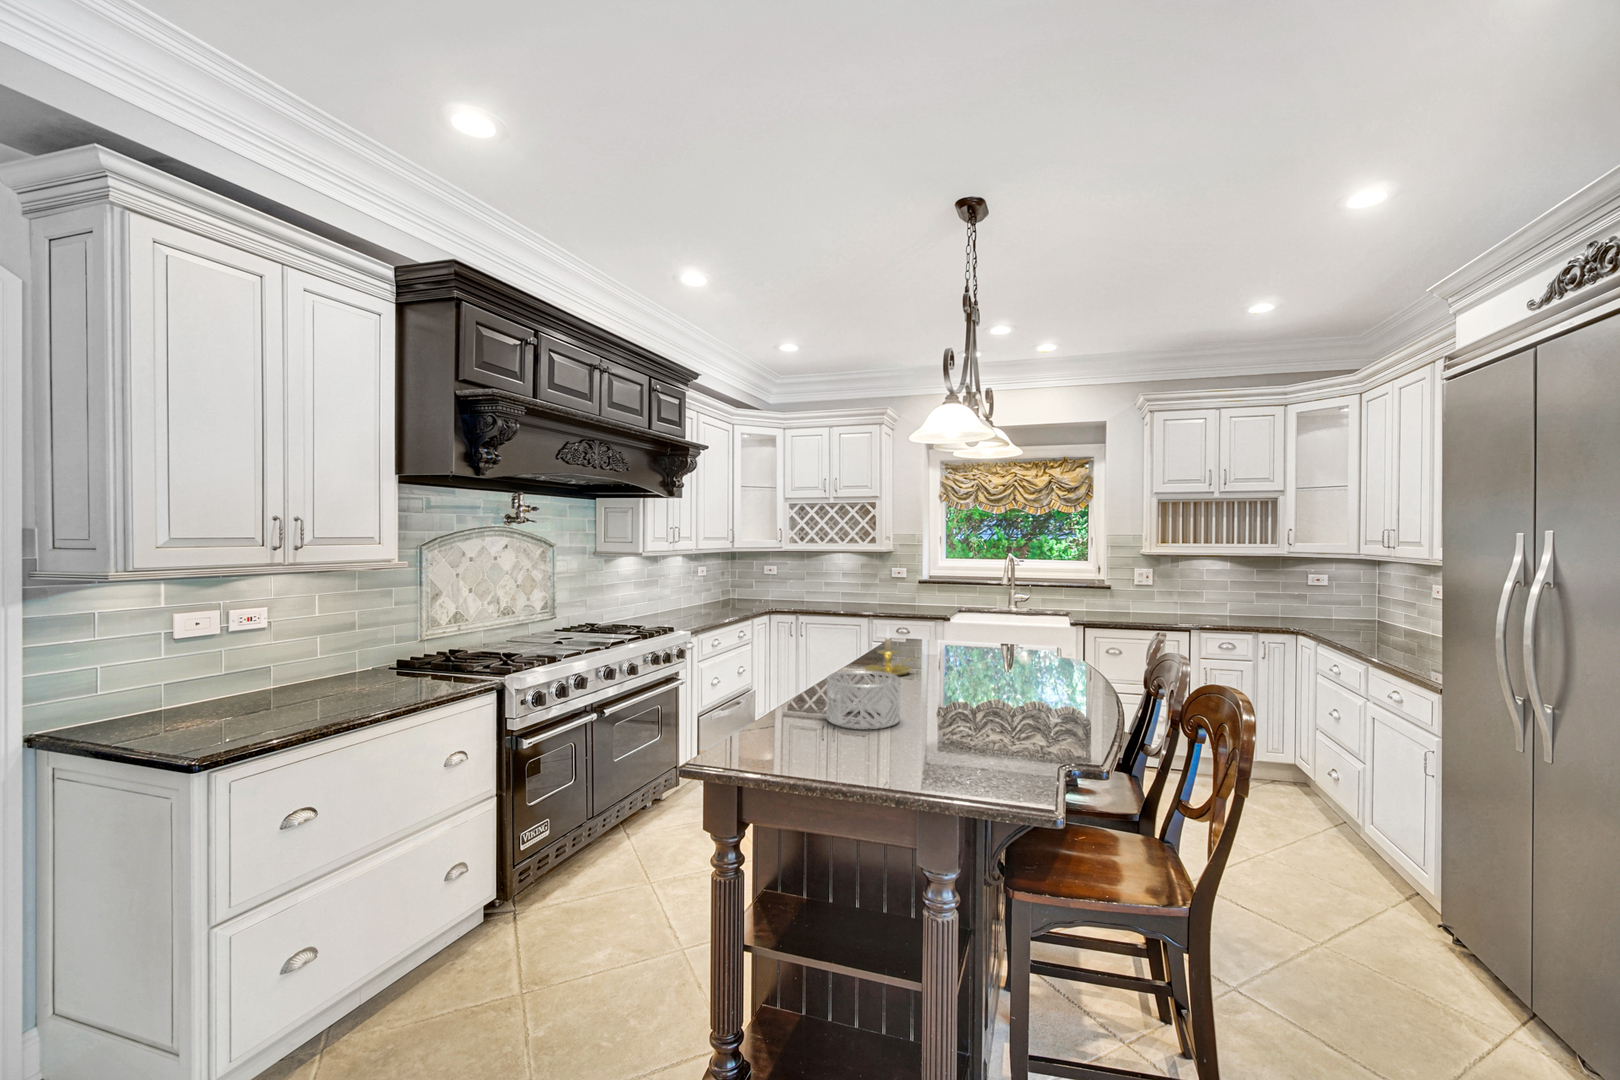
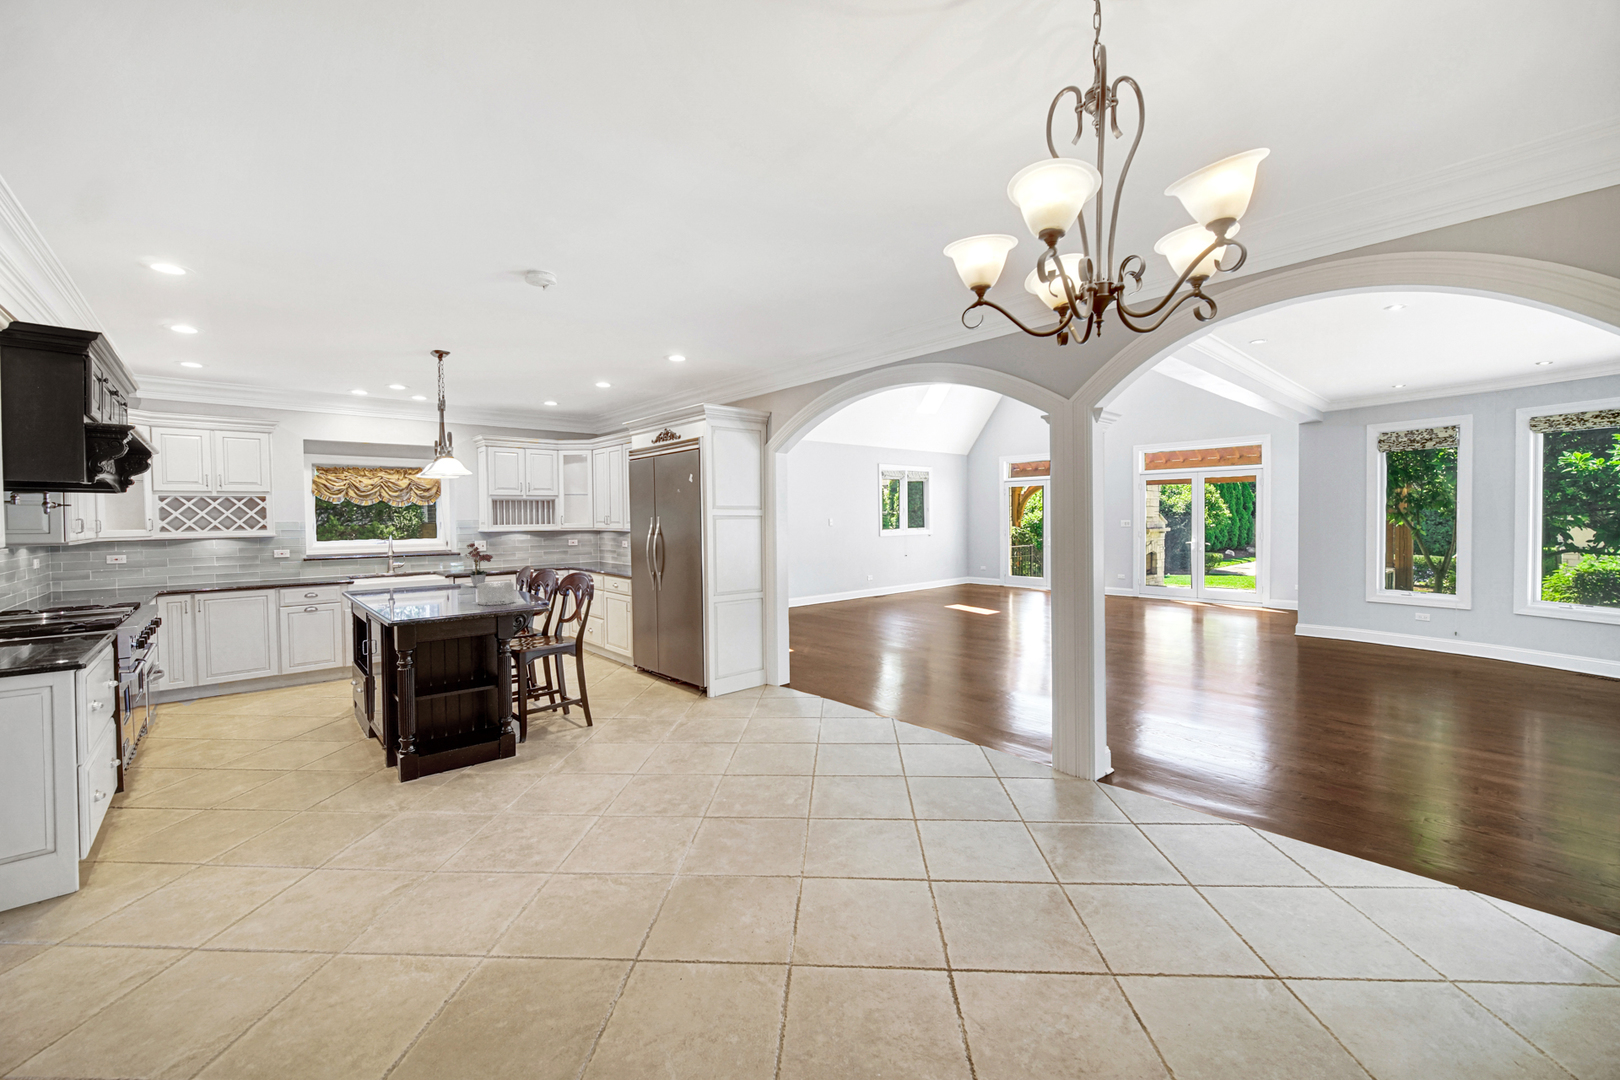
flower arrangement: none [981,573,1040,657] -> present [466,543,493,587]
candle holder: present [865,628,912,676] -> none [431,570,461,597]

